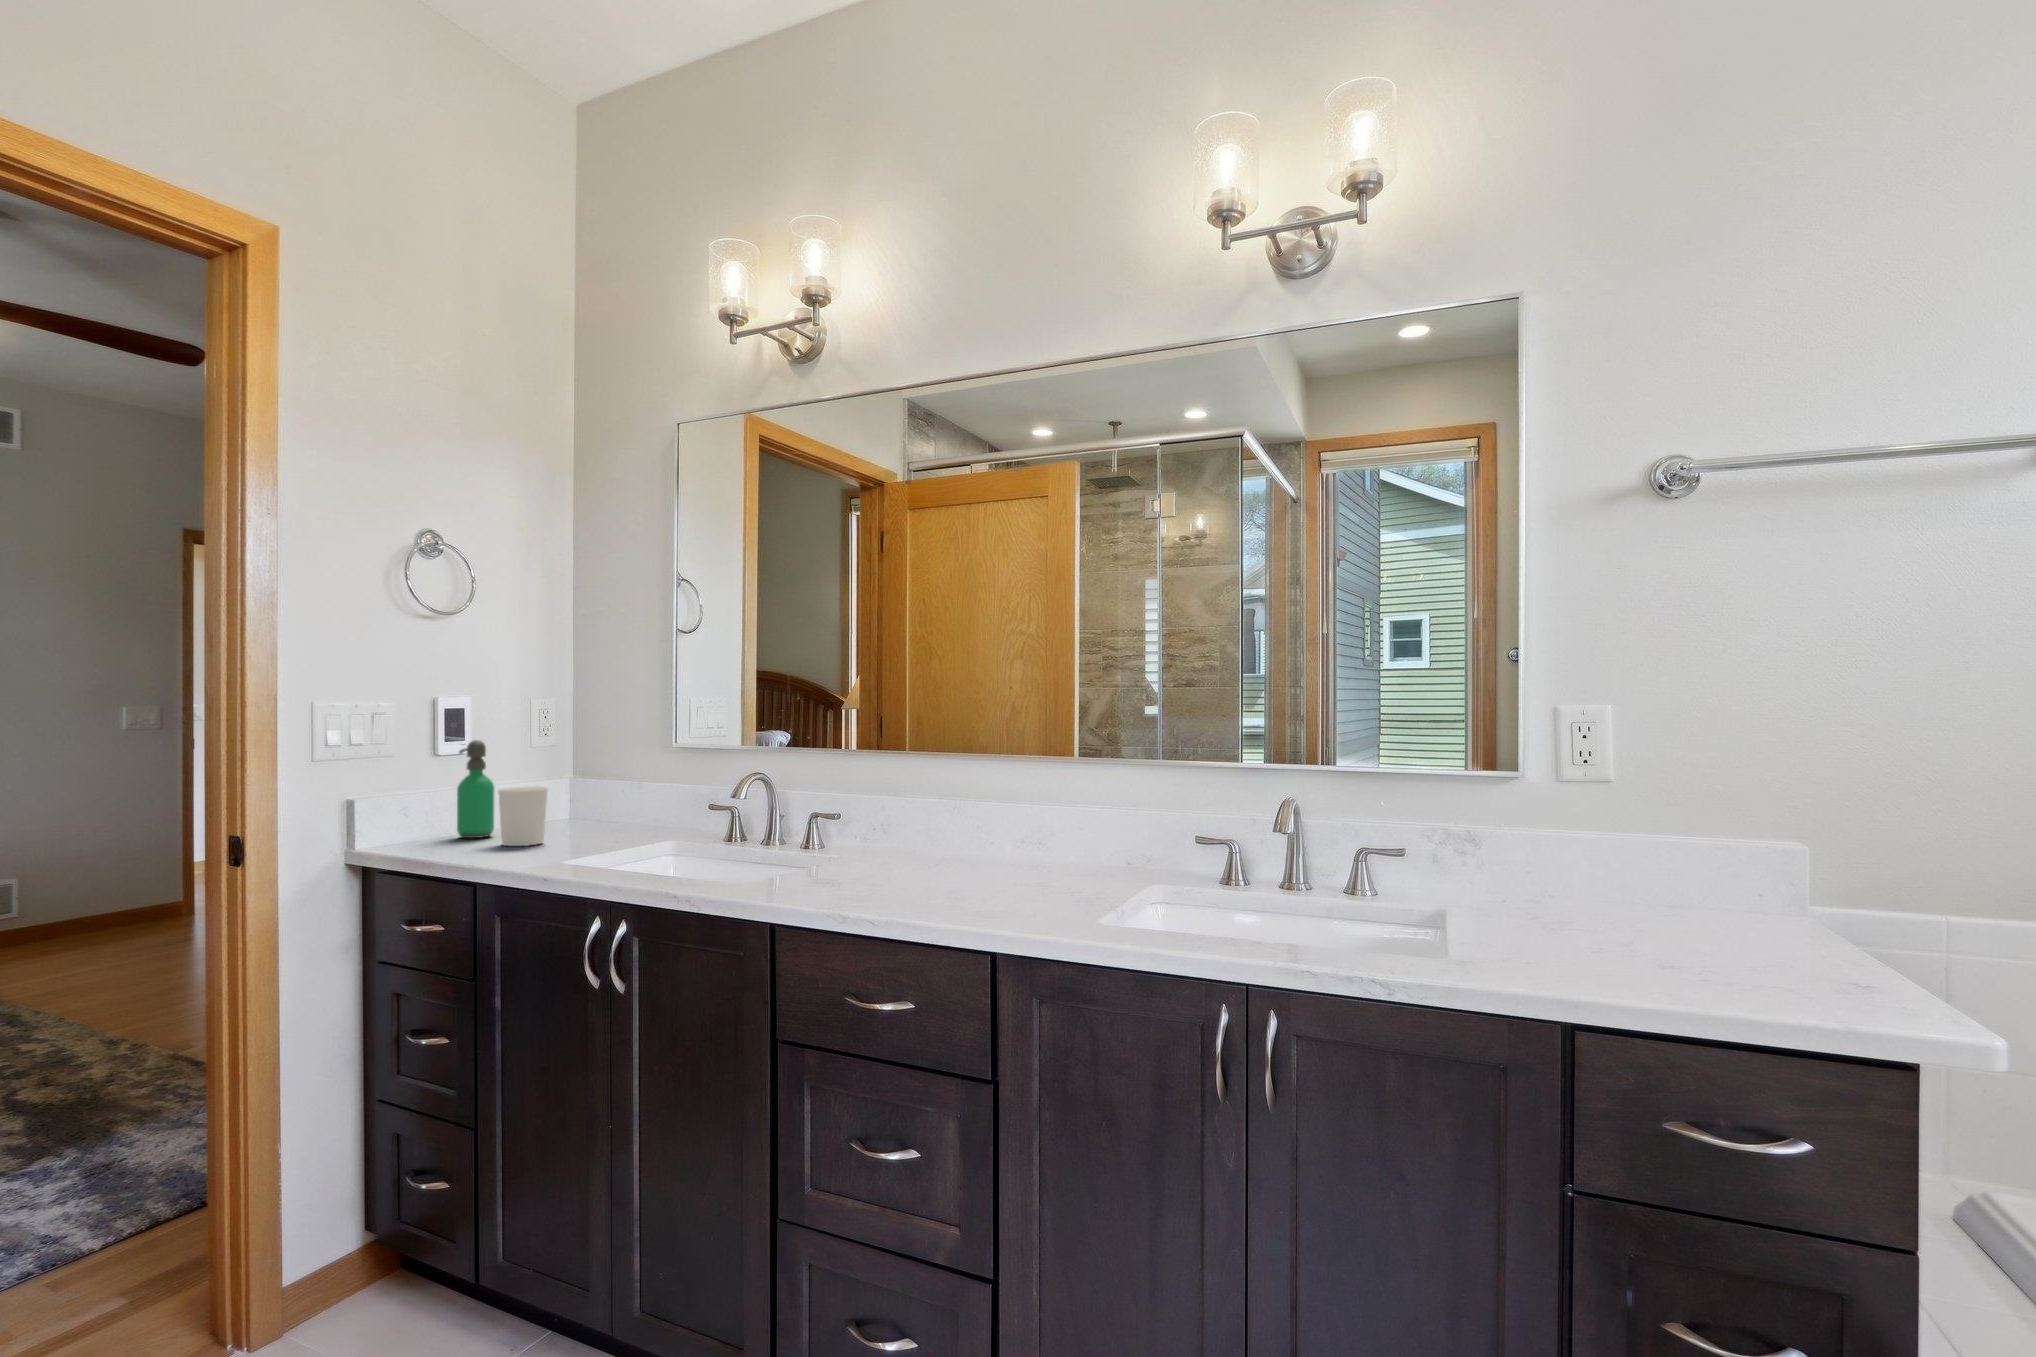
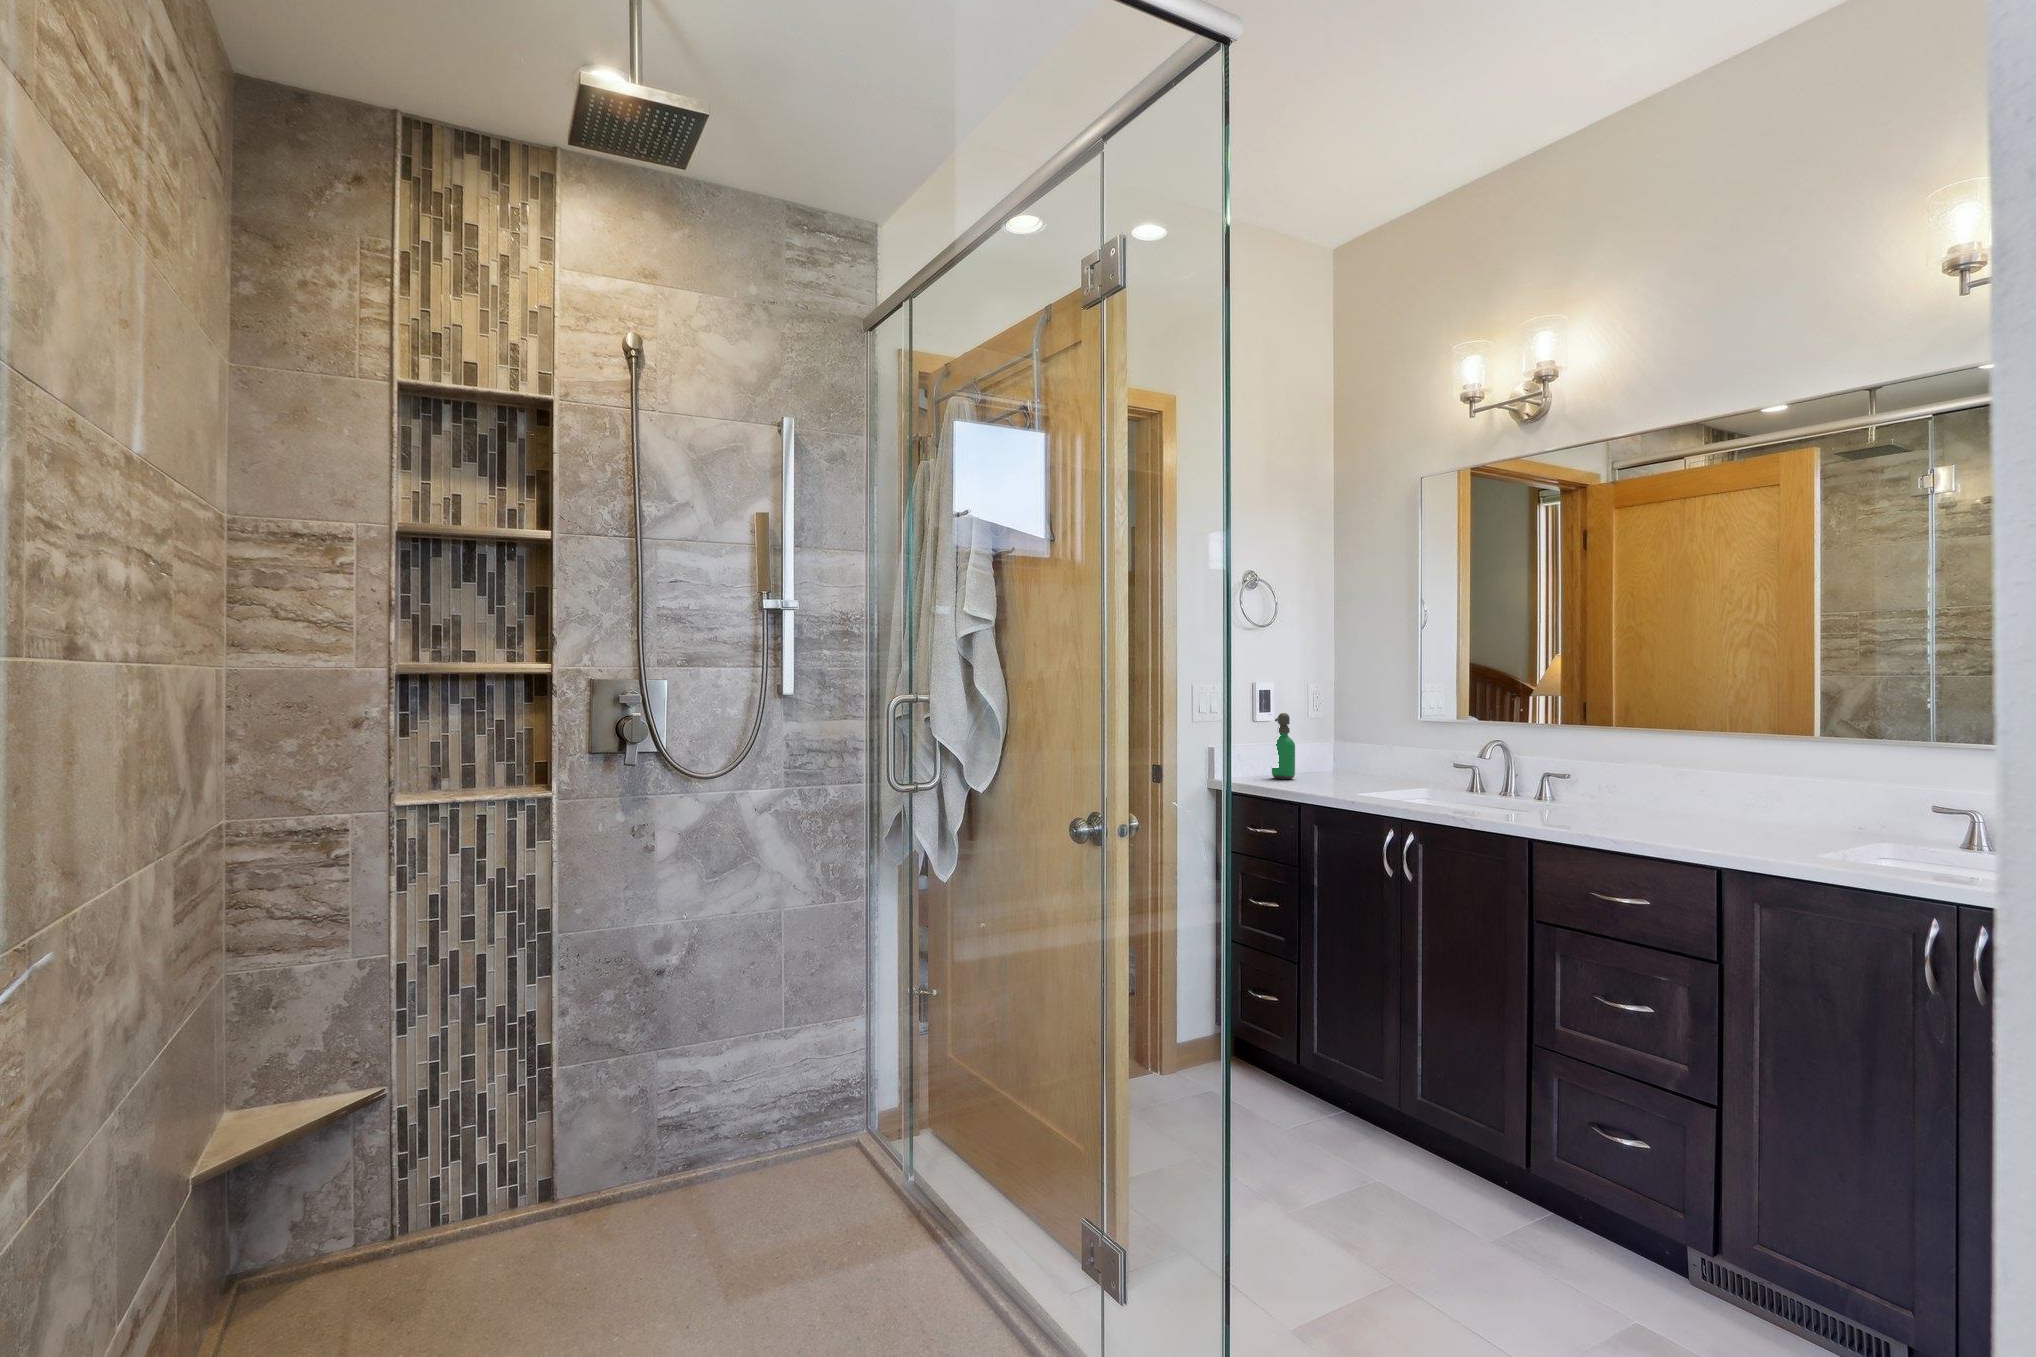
candle holder: present [499,787,548,846] -> none [1303,745,1335,785]

